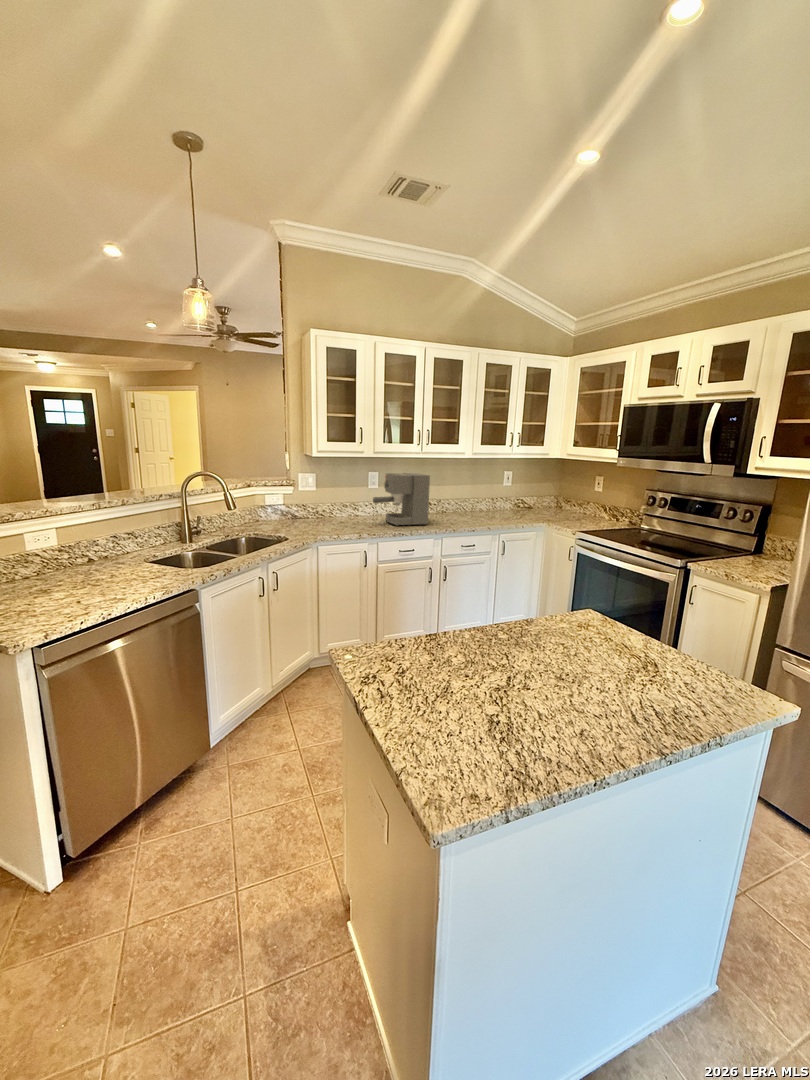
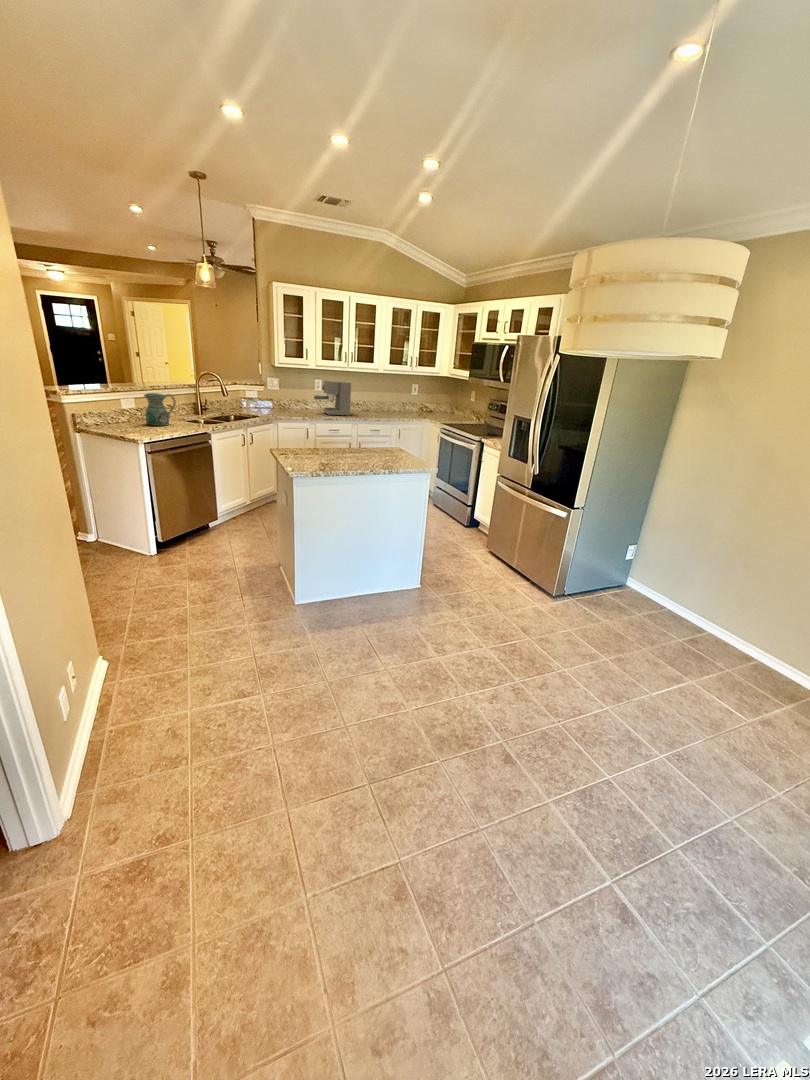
ceramic pitcher: none [63,518,130,582] -> present [144,393,176,426]

